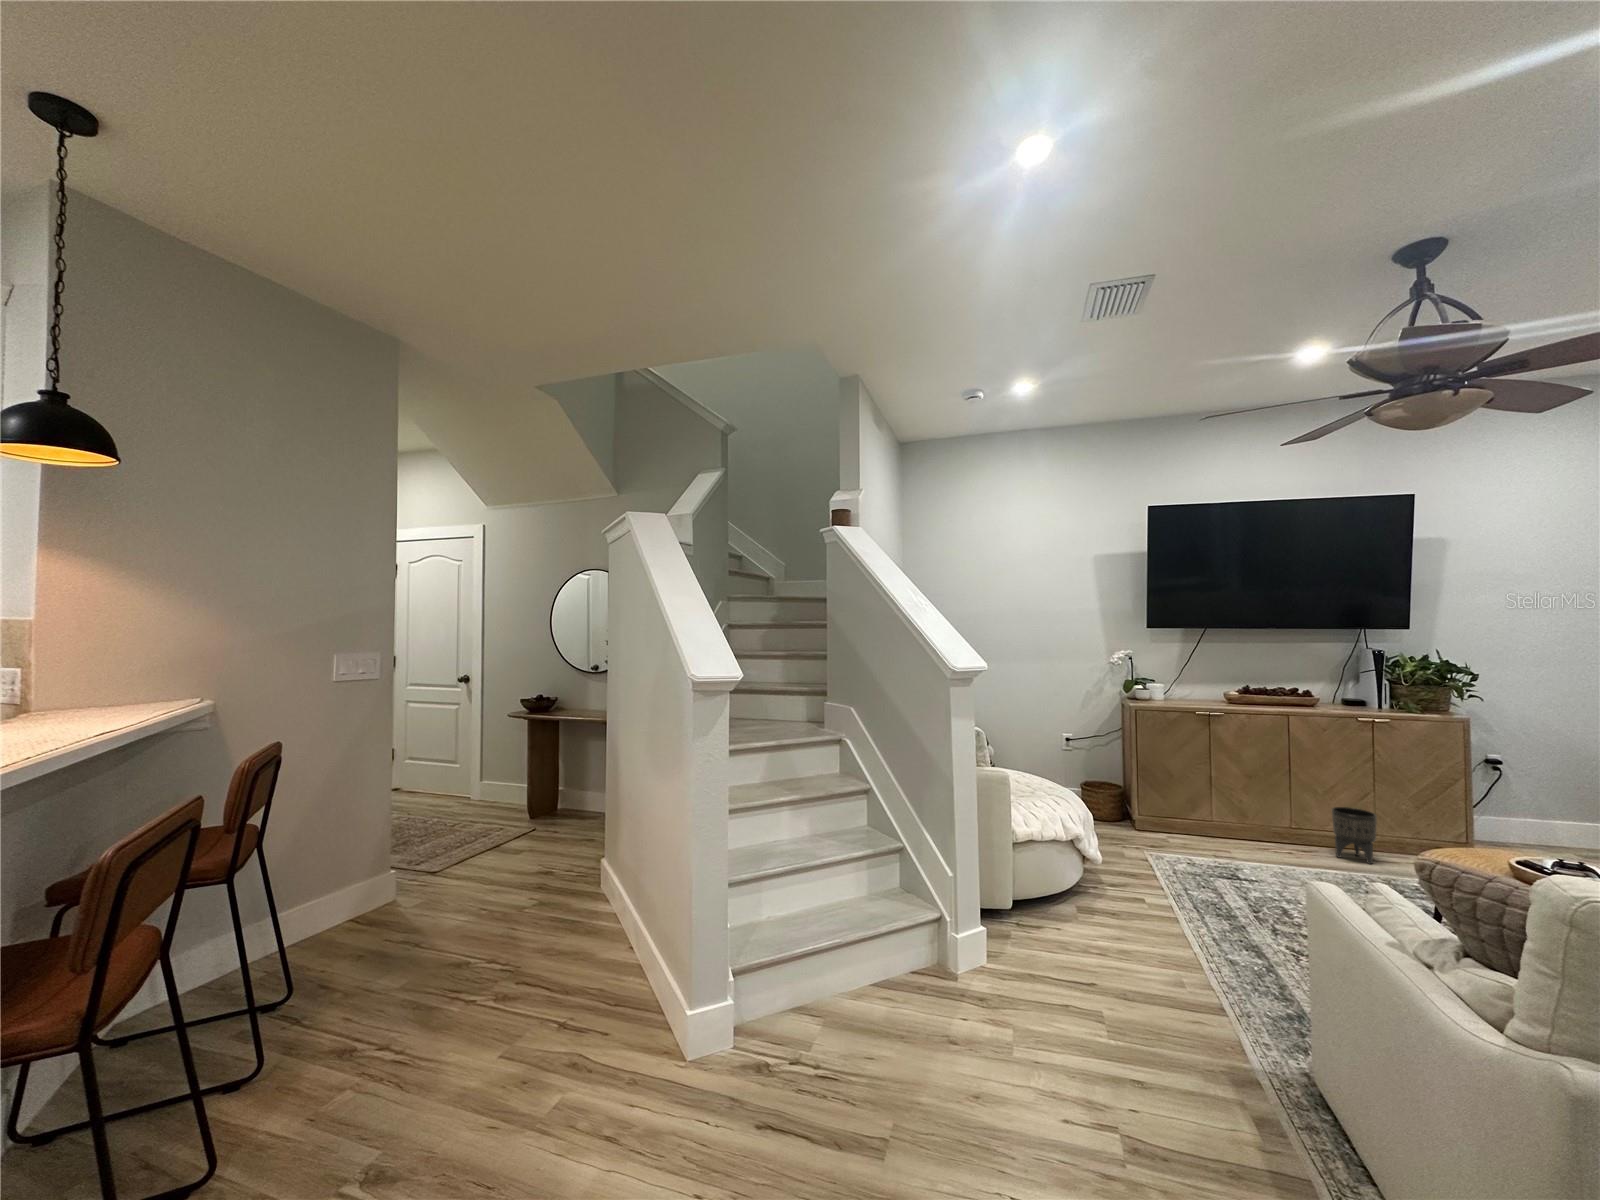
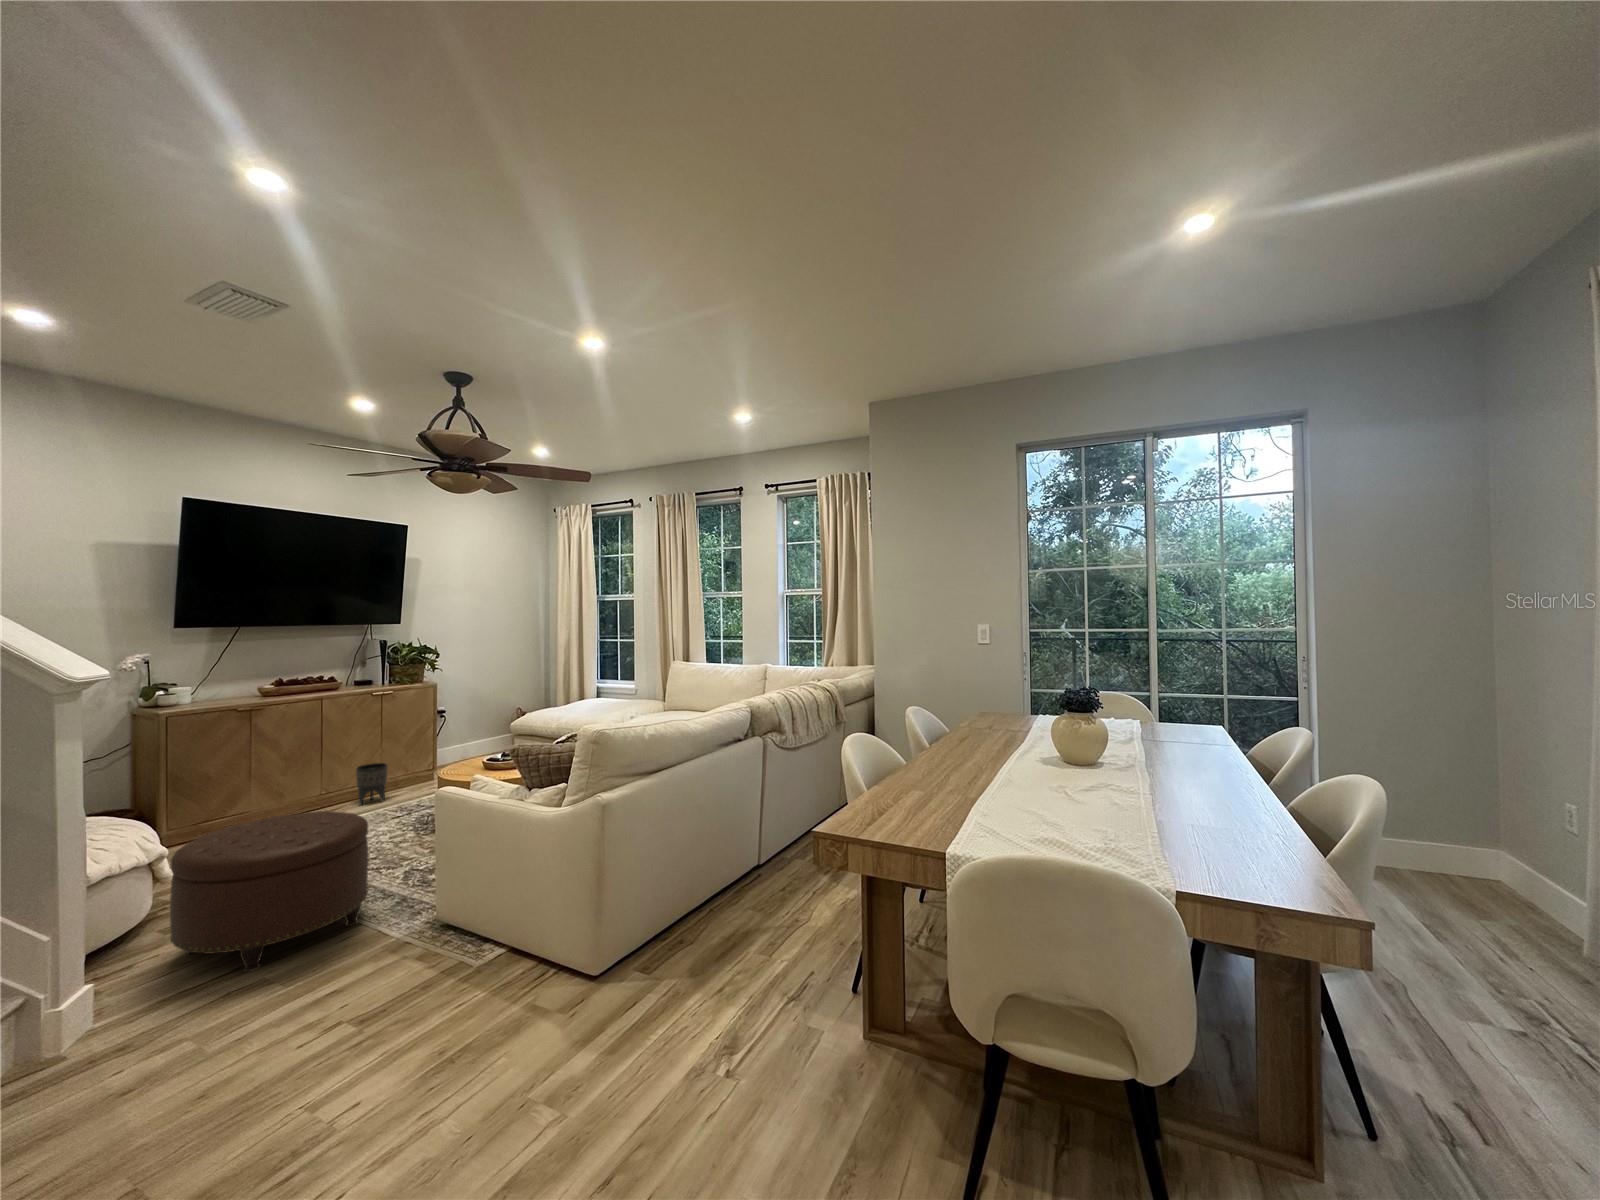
ottoman: none [1053,832,1244,1012] -> present [170,811,368,972]

